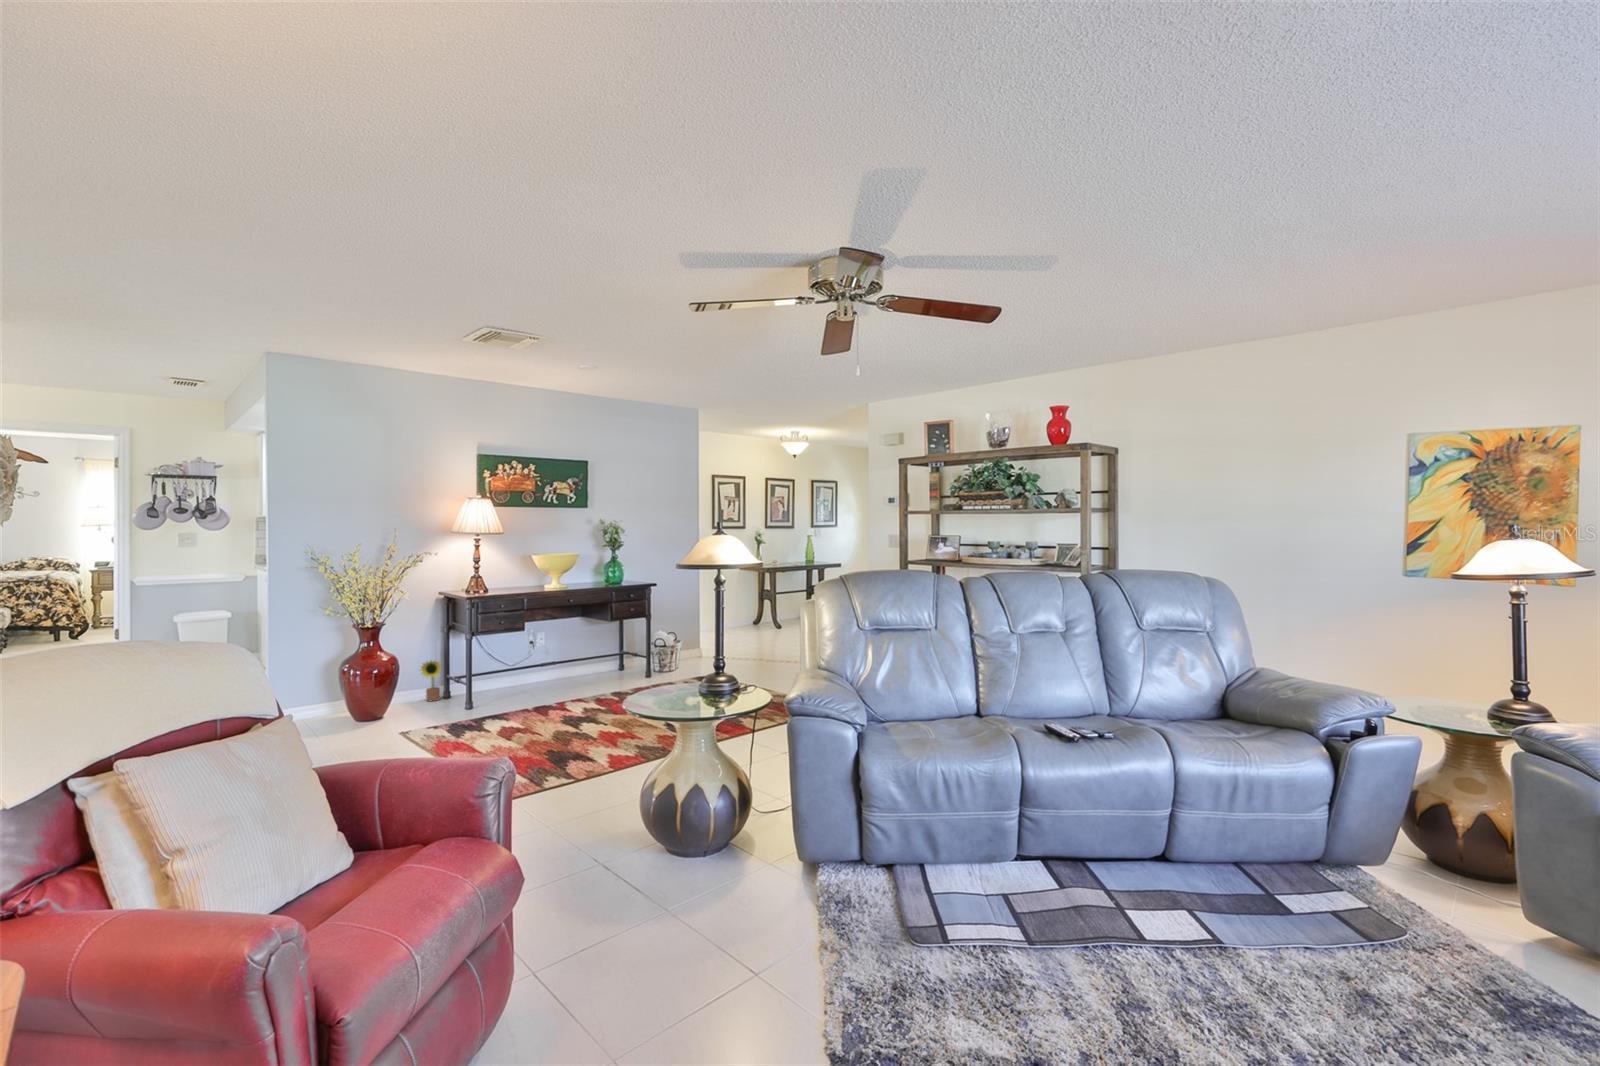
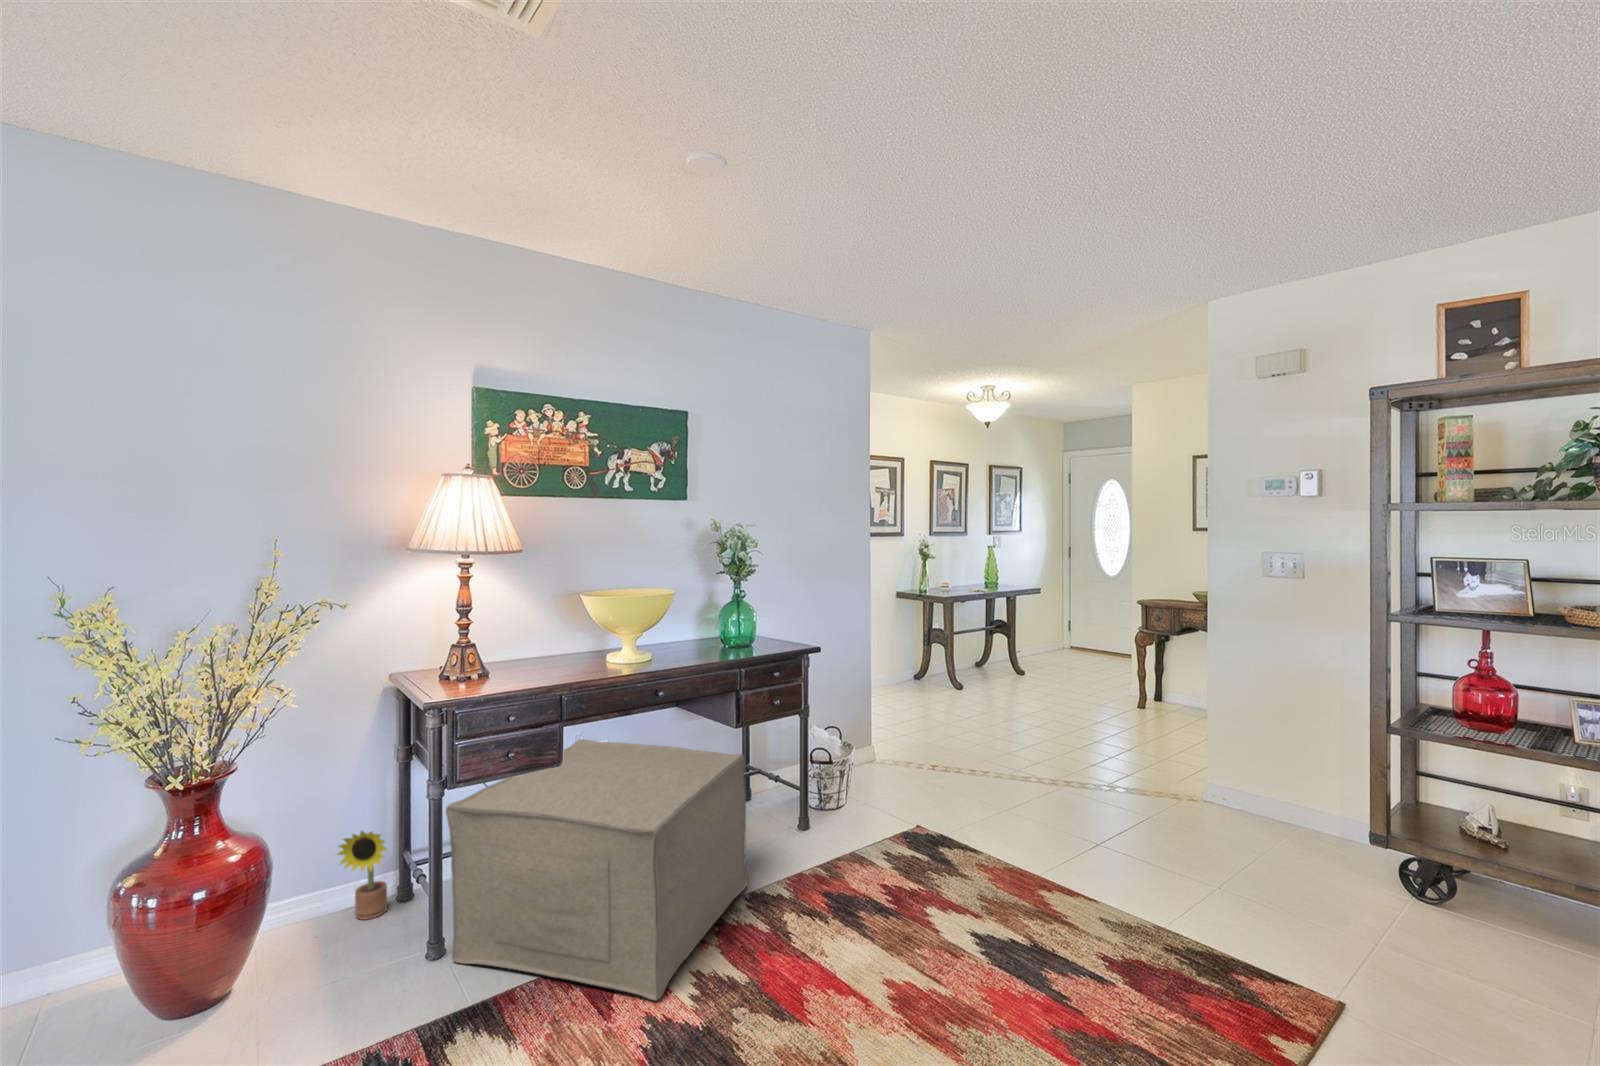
ottoman: none [474,626,613,713] -> present [446,739,748,1001]

